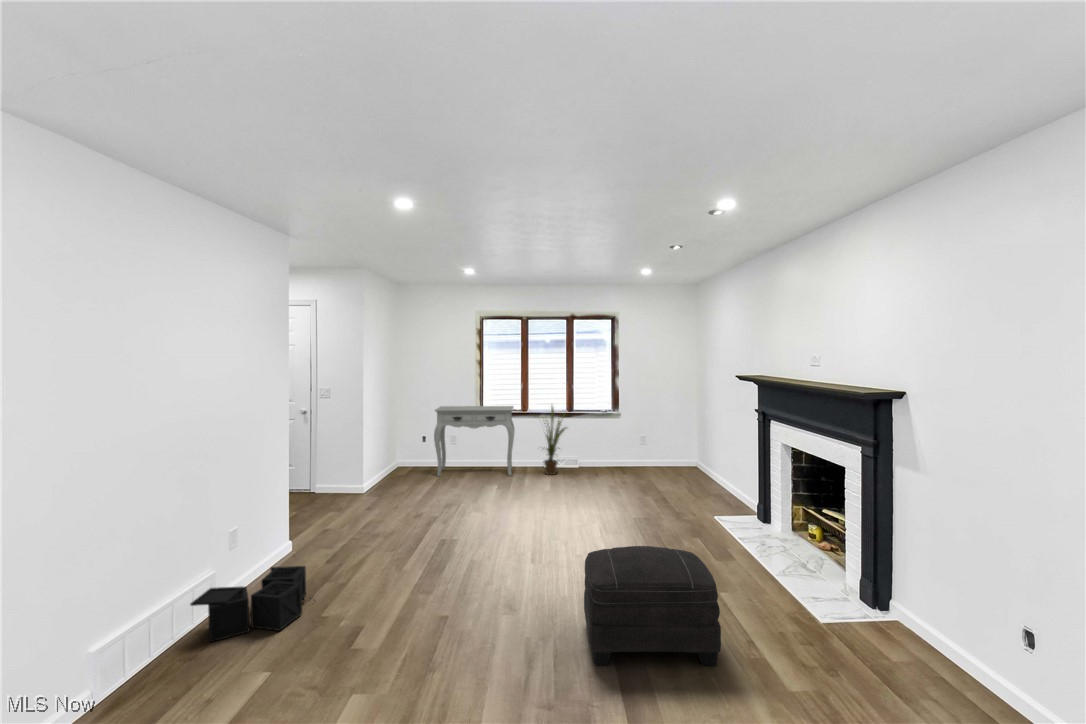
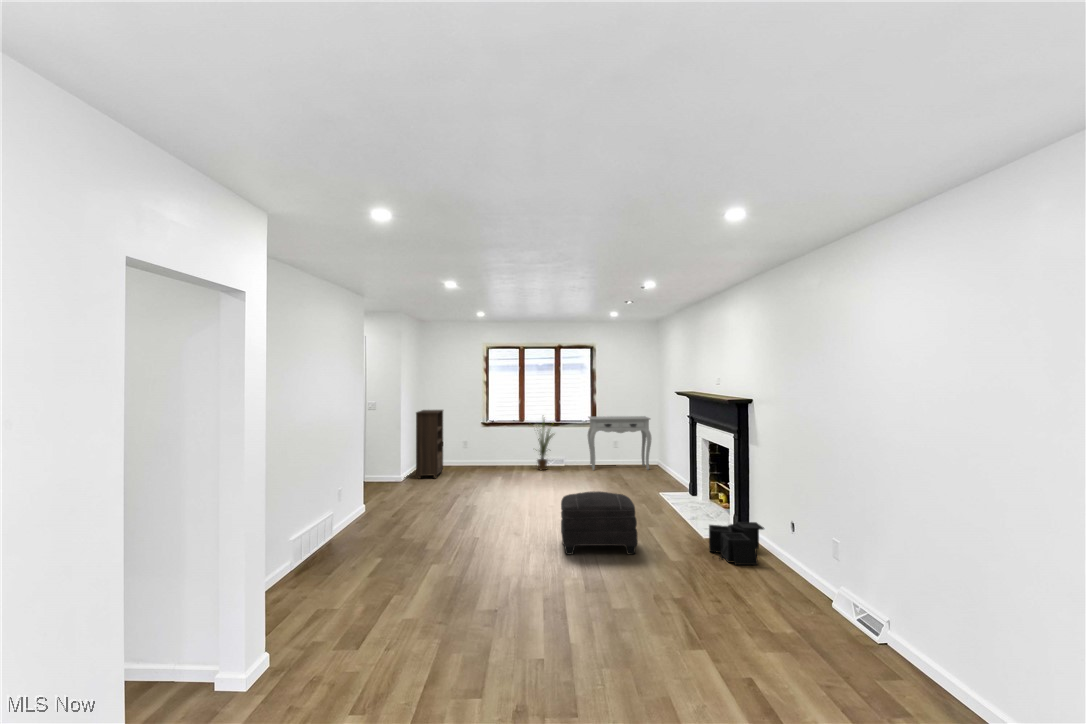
bookshelf: none [384,397,423,488] -> present [416,410,443,478]
console table: present [434,406,514,476] -> present [588,416,651,470]
storage bin: present [190,566,306,642] -> present [709,522,764,565]

